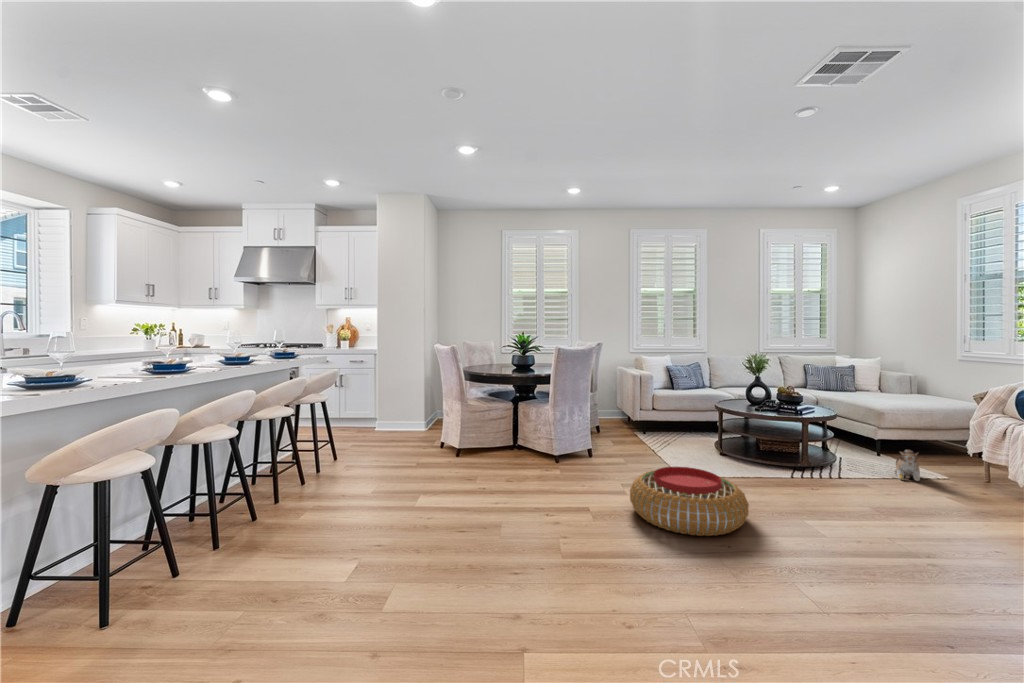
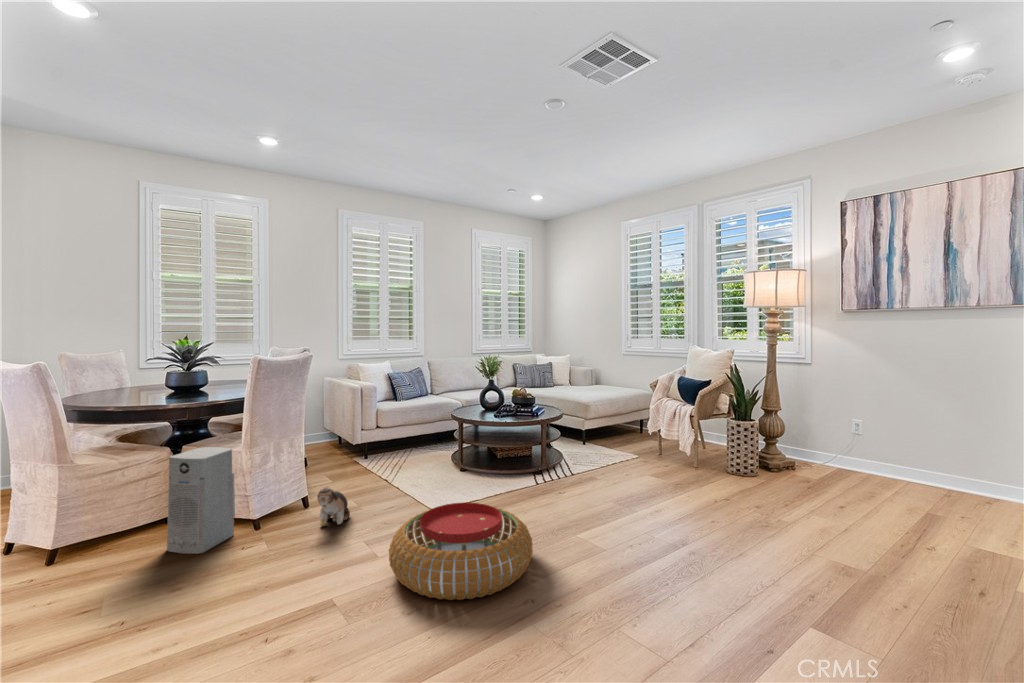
air purifier: none [508,404,545,468] -> present [167,447,235,554]
plush toy: present [895,450,920,481] -> present [317,487,350,526]

